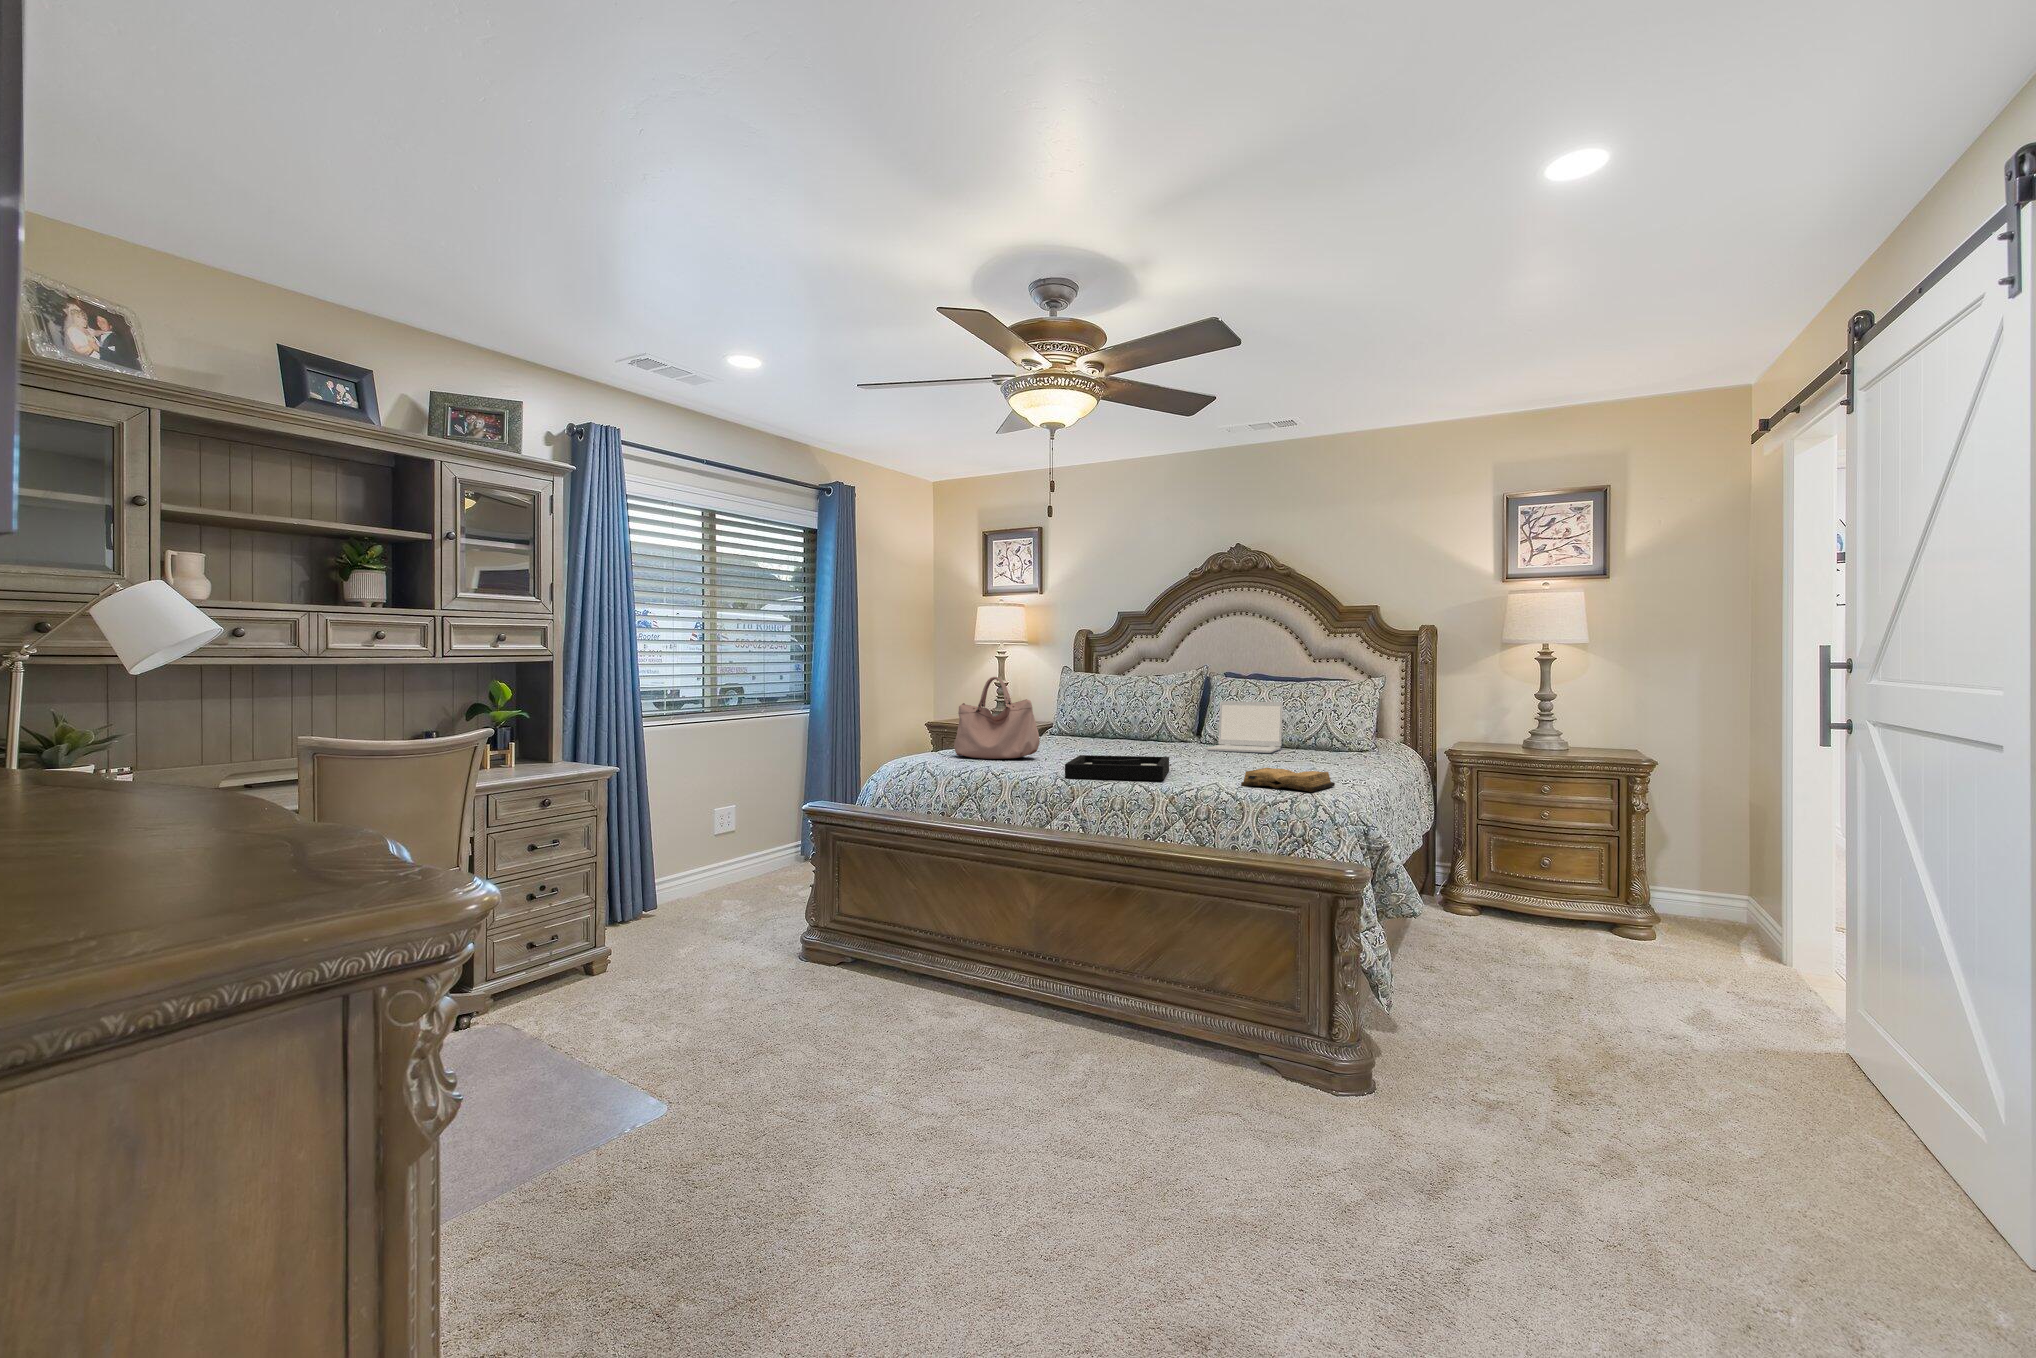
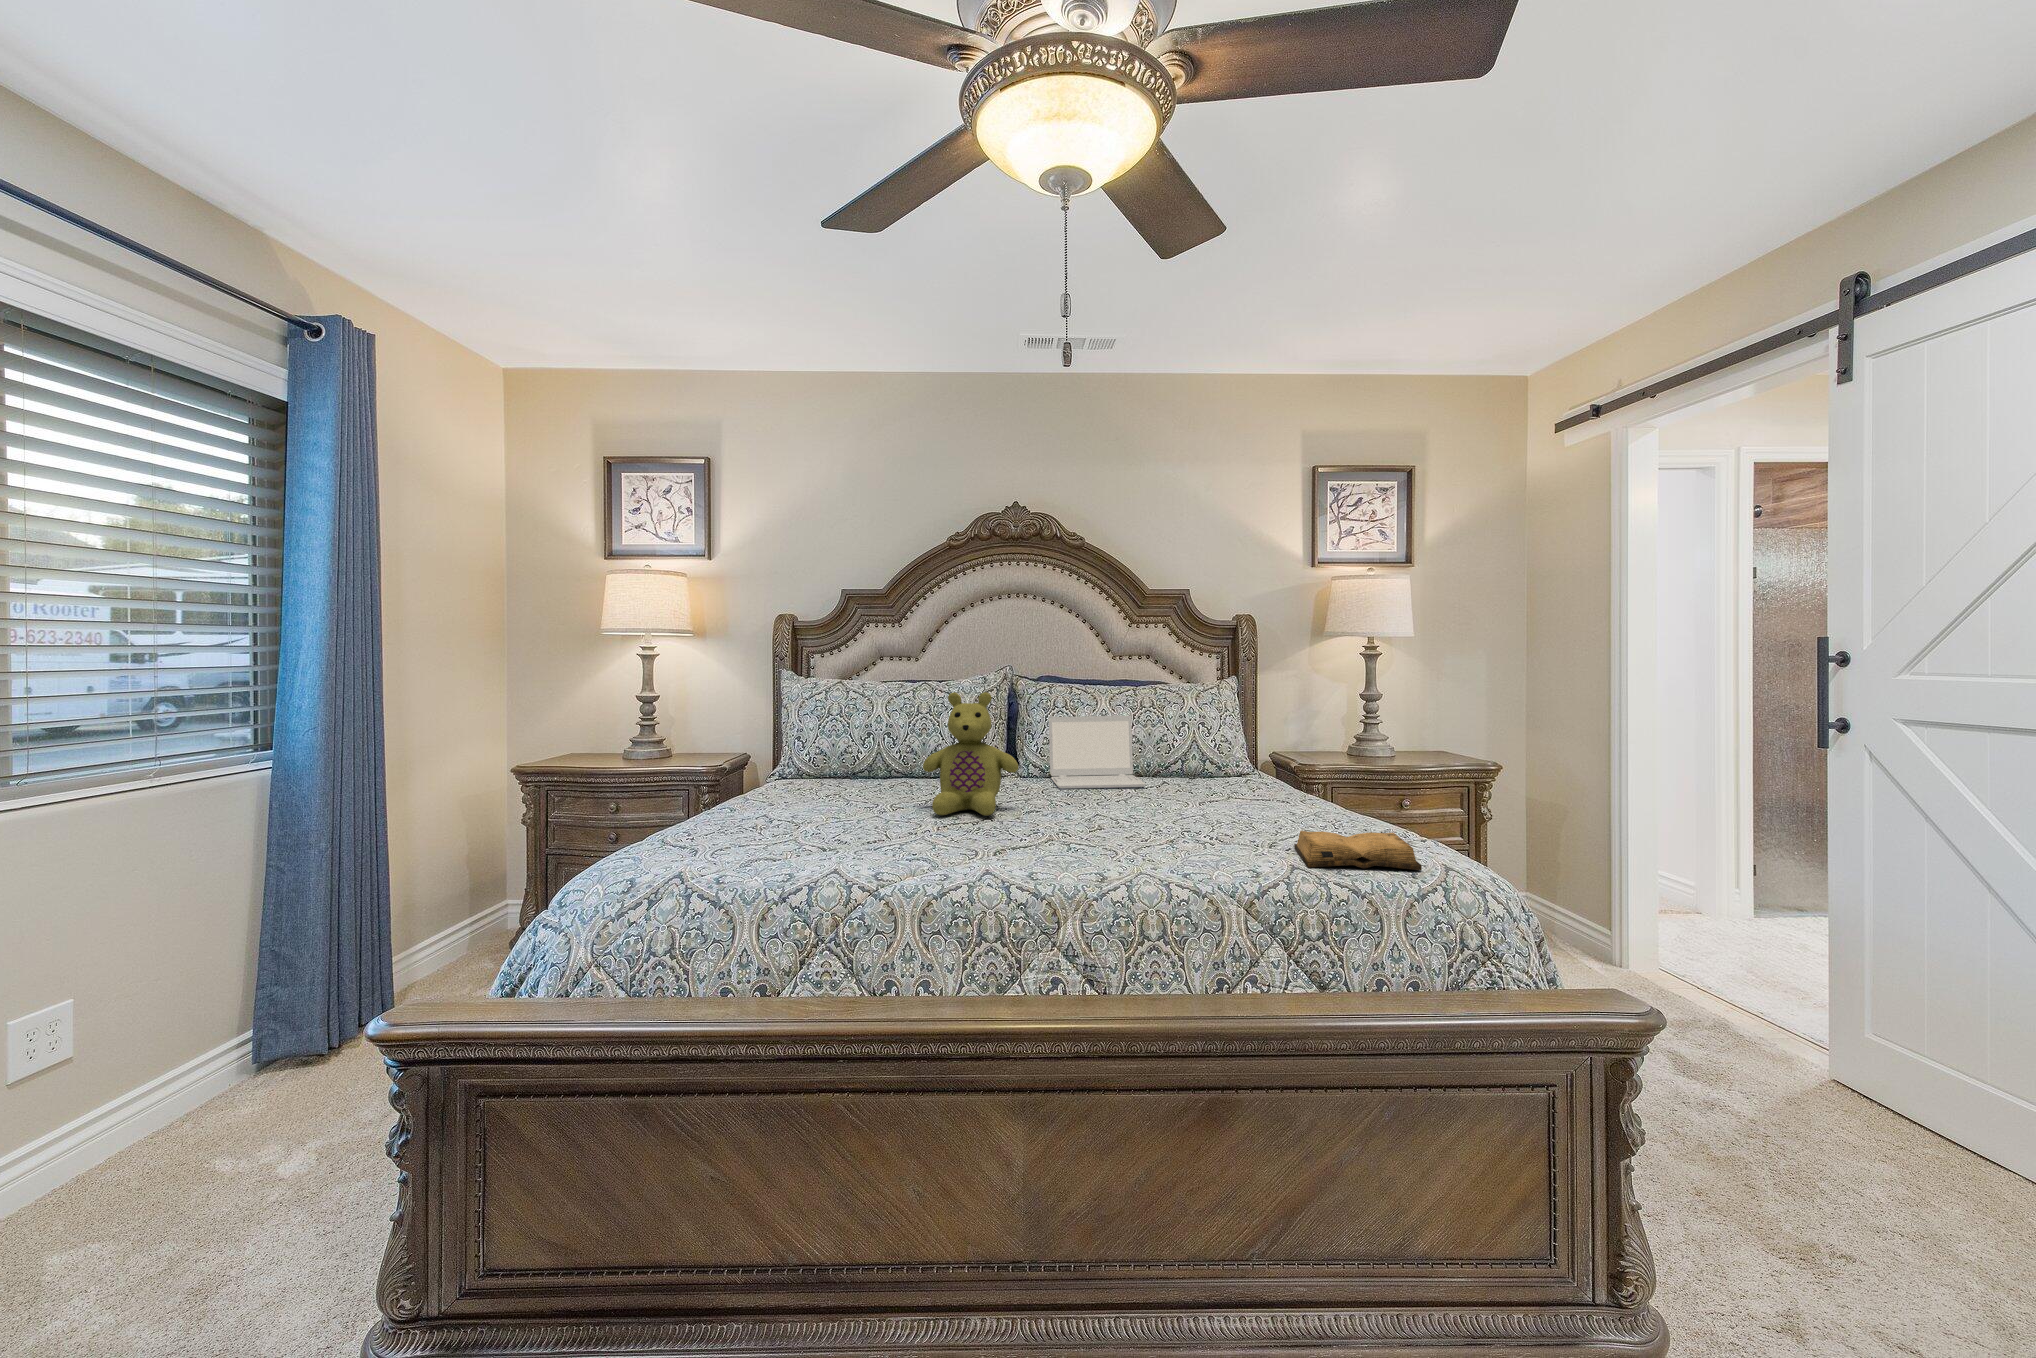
stuffed bear: none [1084,676,1148,756] -> present [923,692,1019,816]
handbag: present [954,677,1040,759] -> none [744,705,898,849]
decorative tray: present [1065,755,1169,780] -> none [1001,822,1200,887]

